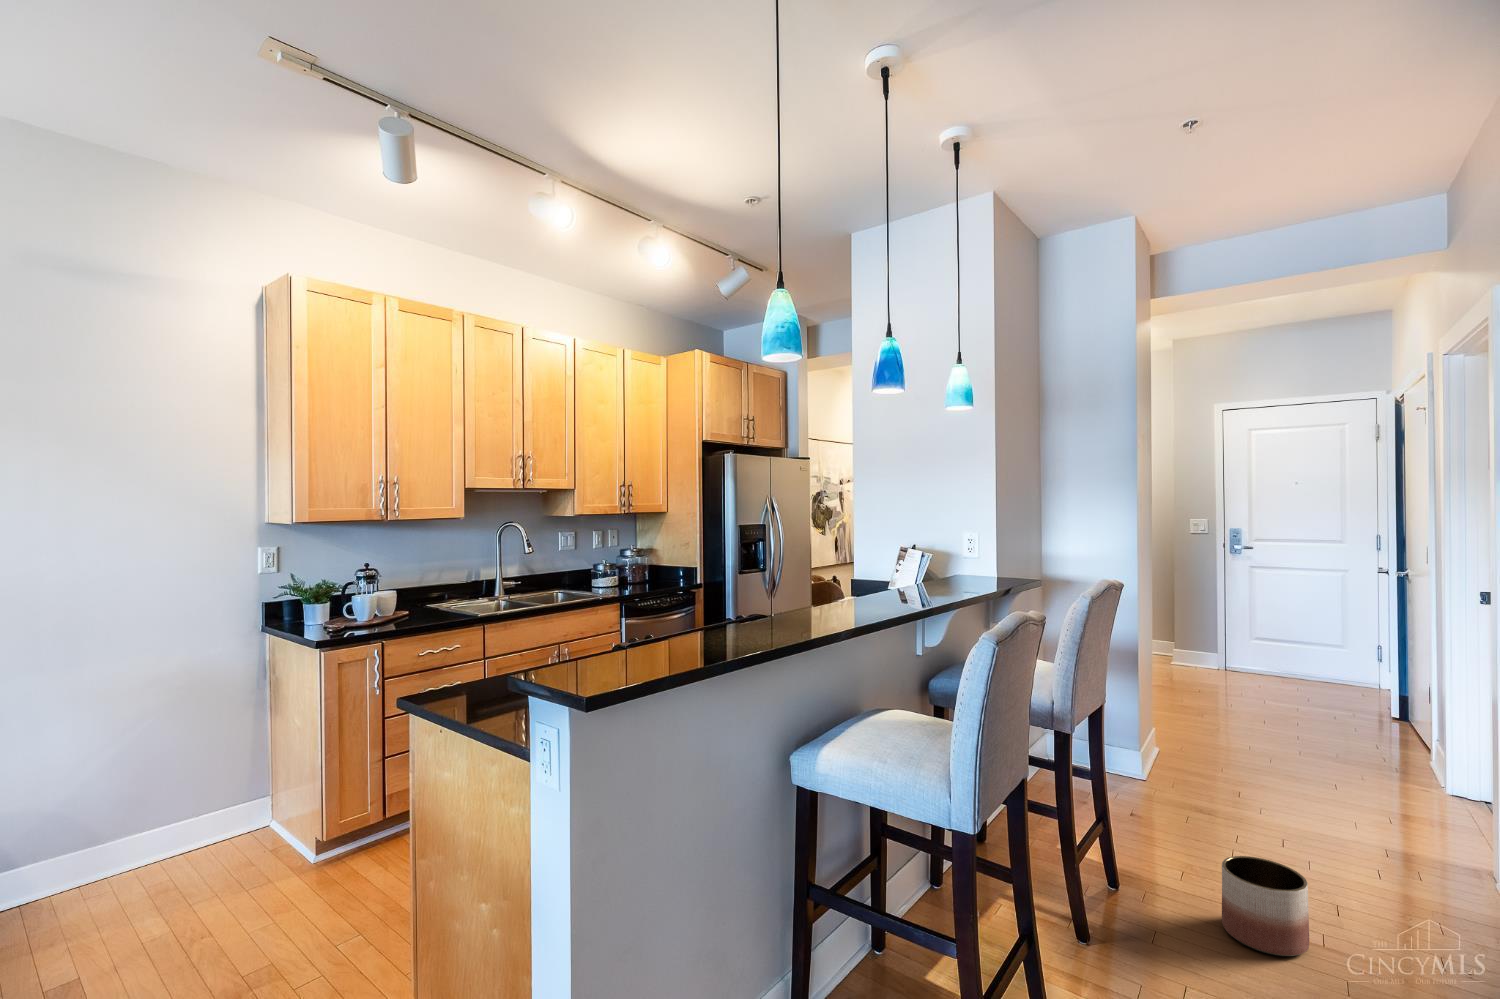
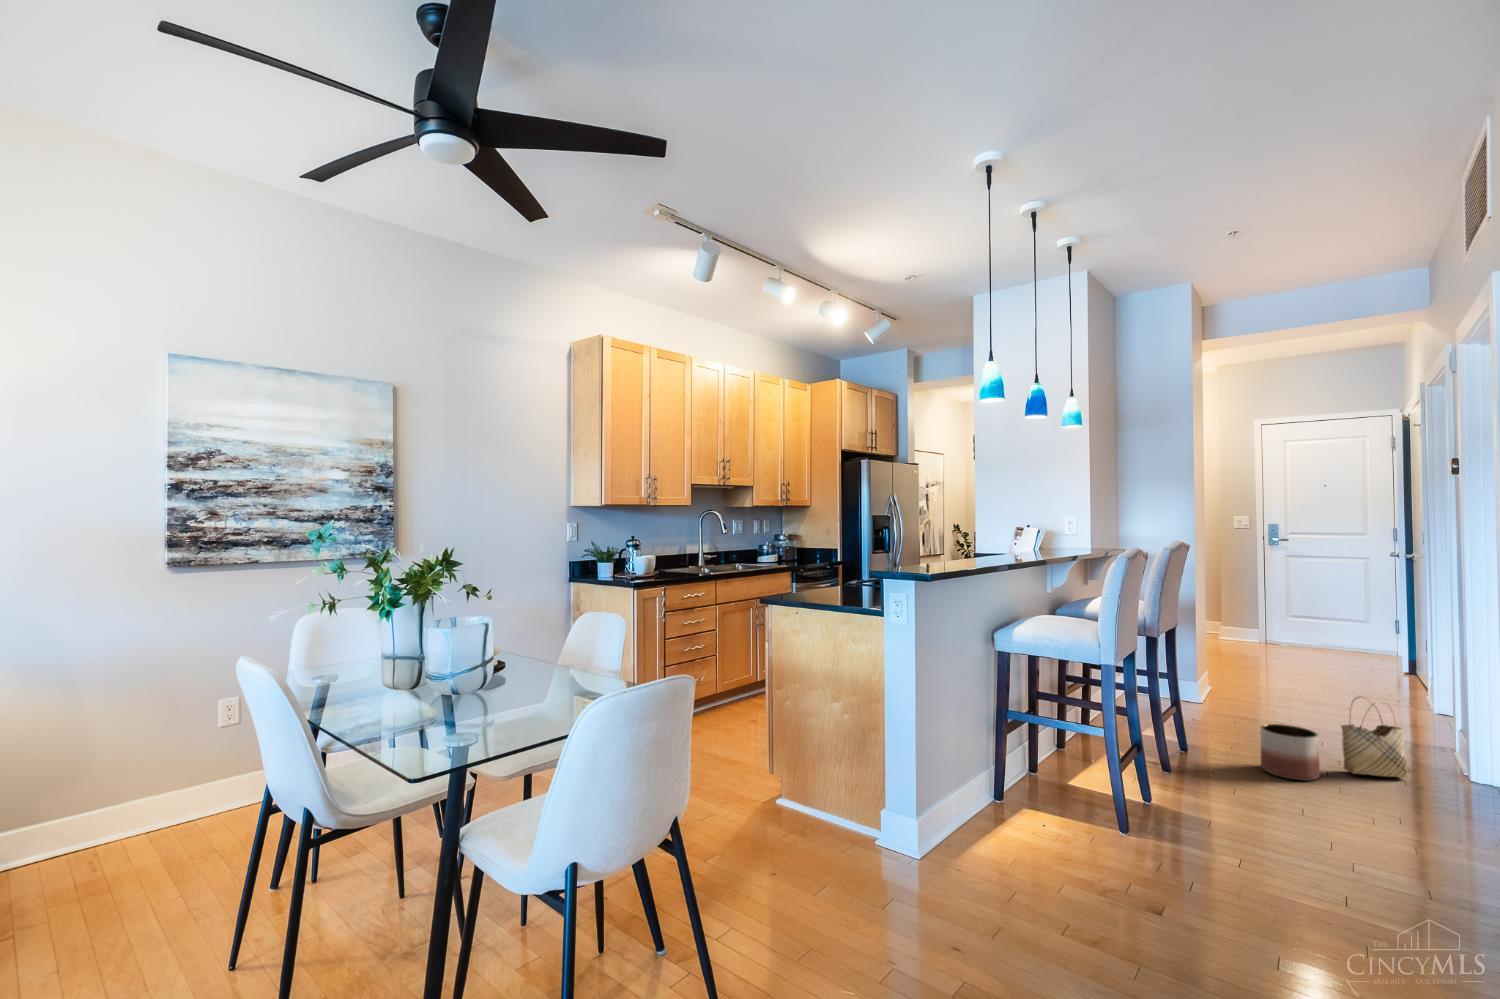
woven basket: none [1339,815,1439,946] -> present [1341,697,1408,777]

